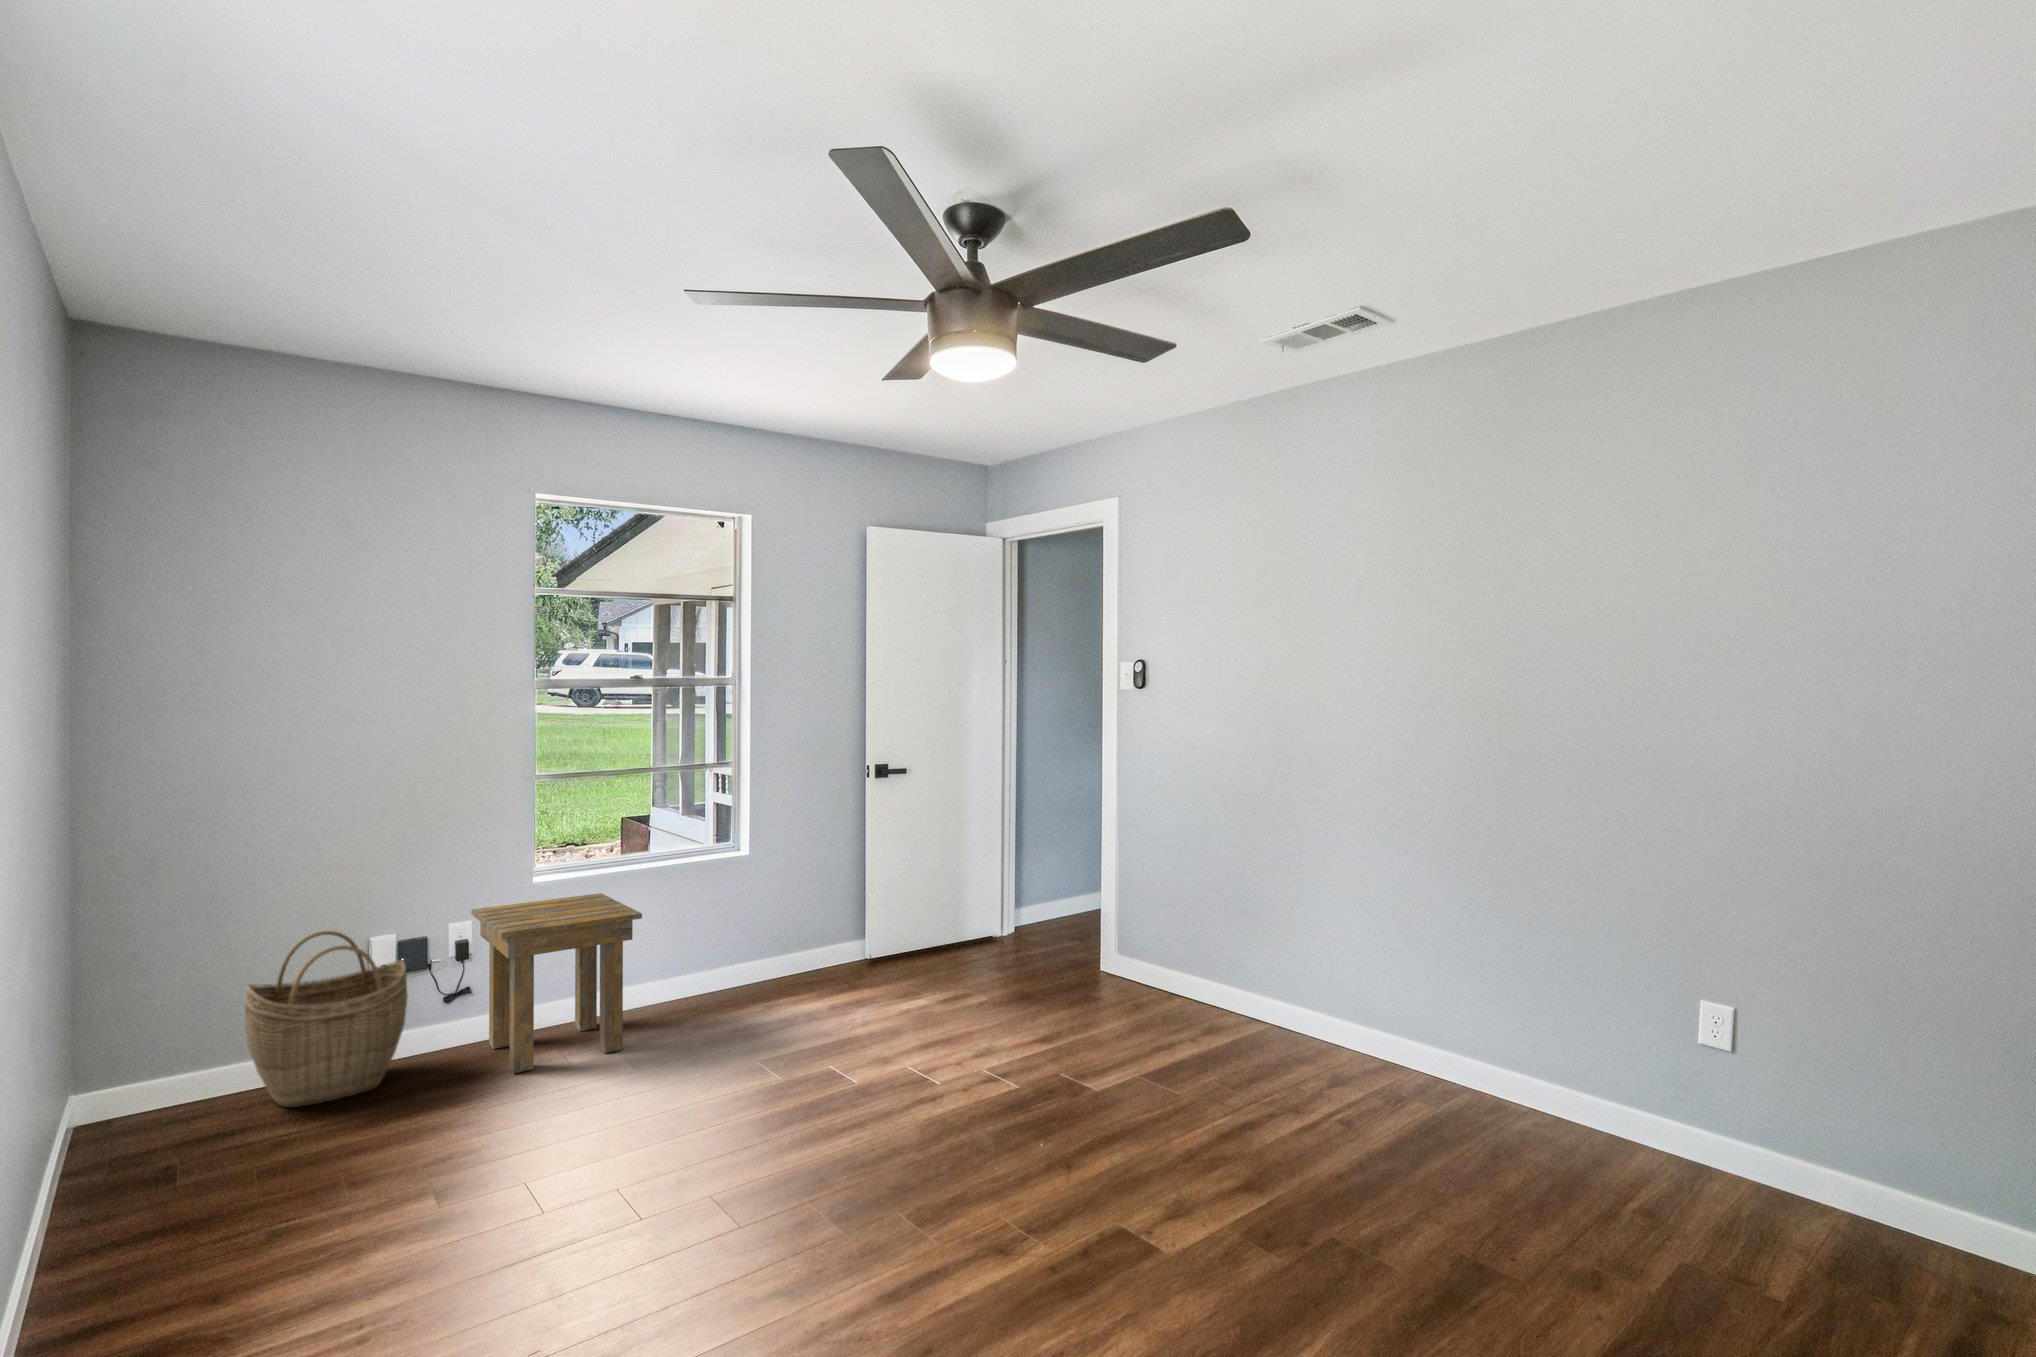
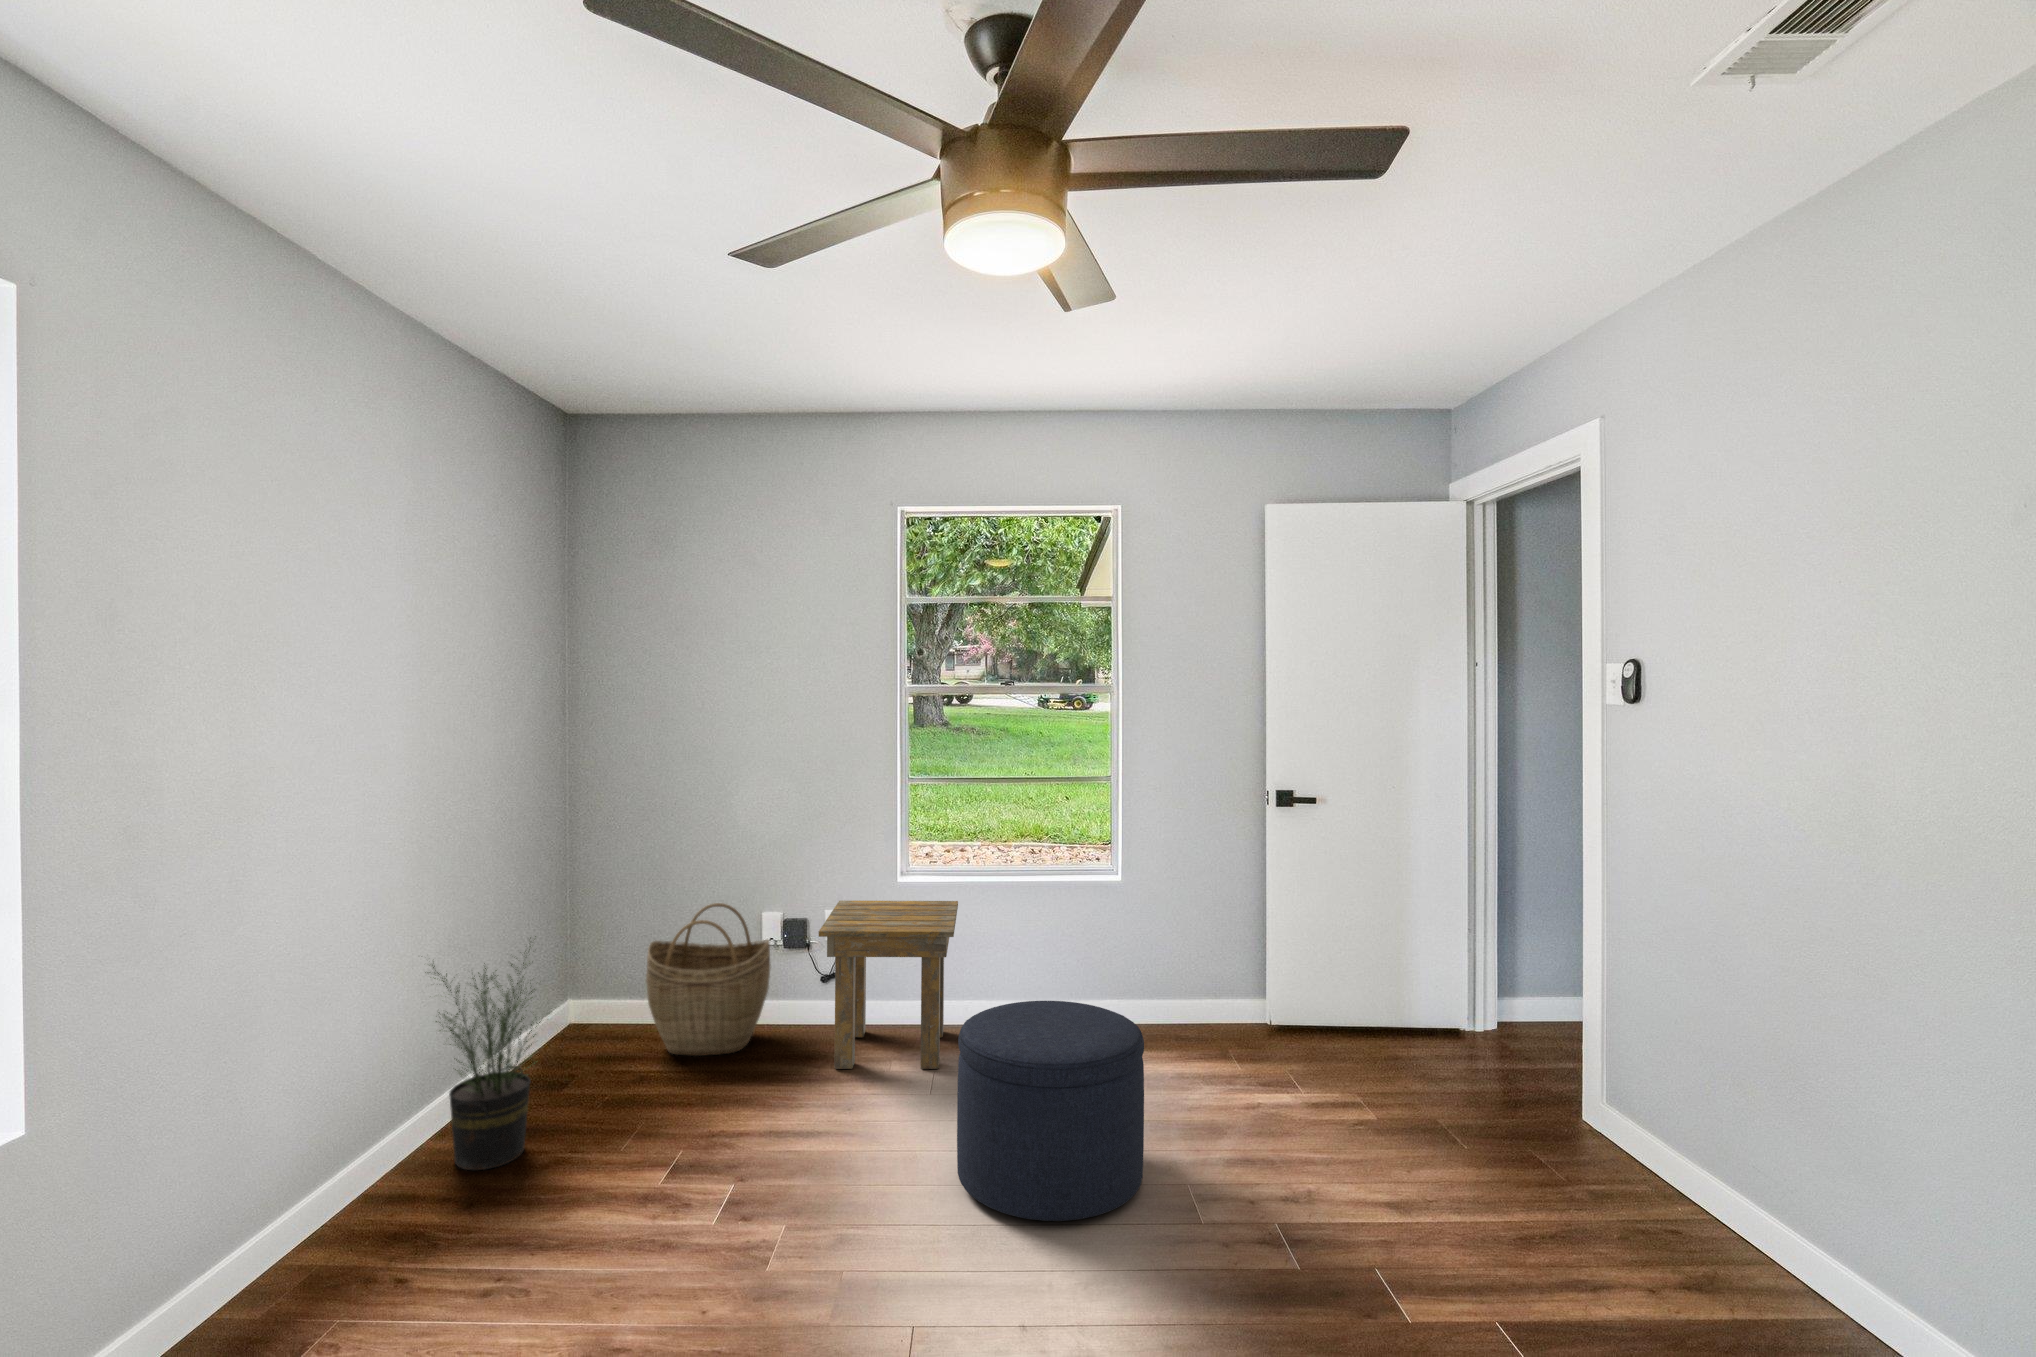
ottoman: none [724,946,884,1116] -> present [957,1001,1144,1221]
potted plant: none [56,976,262,1260] -> present [425,936,550,1170]

